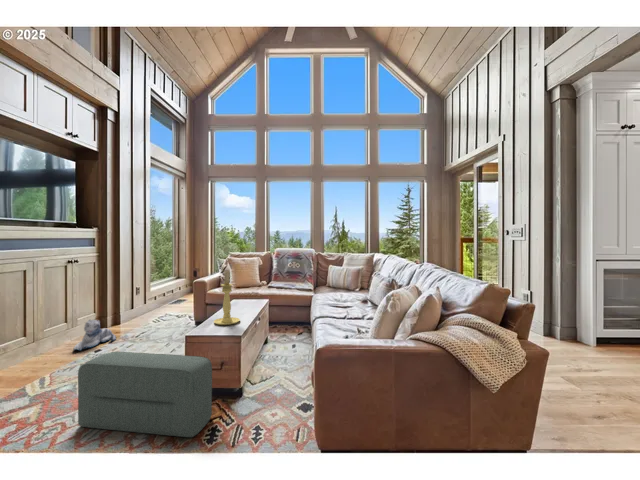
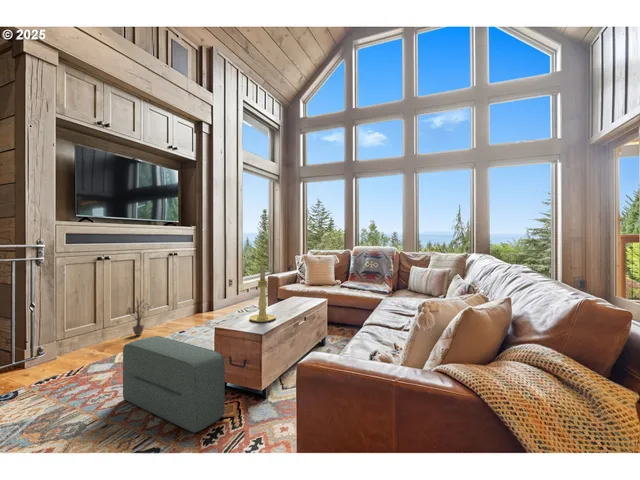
decorative plant: none [15,315,53,366] -> present [122,299,150,337]
plush toy: present [74,320,116,350] -> none [165,305,202,331]

